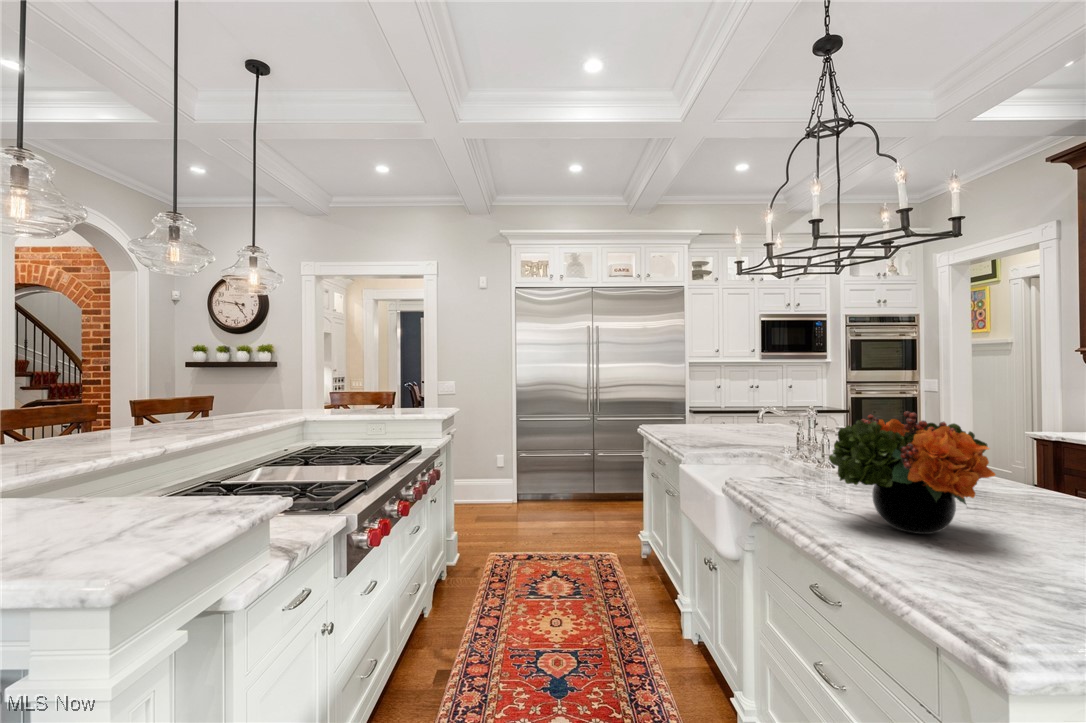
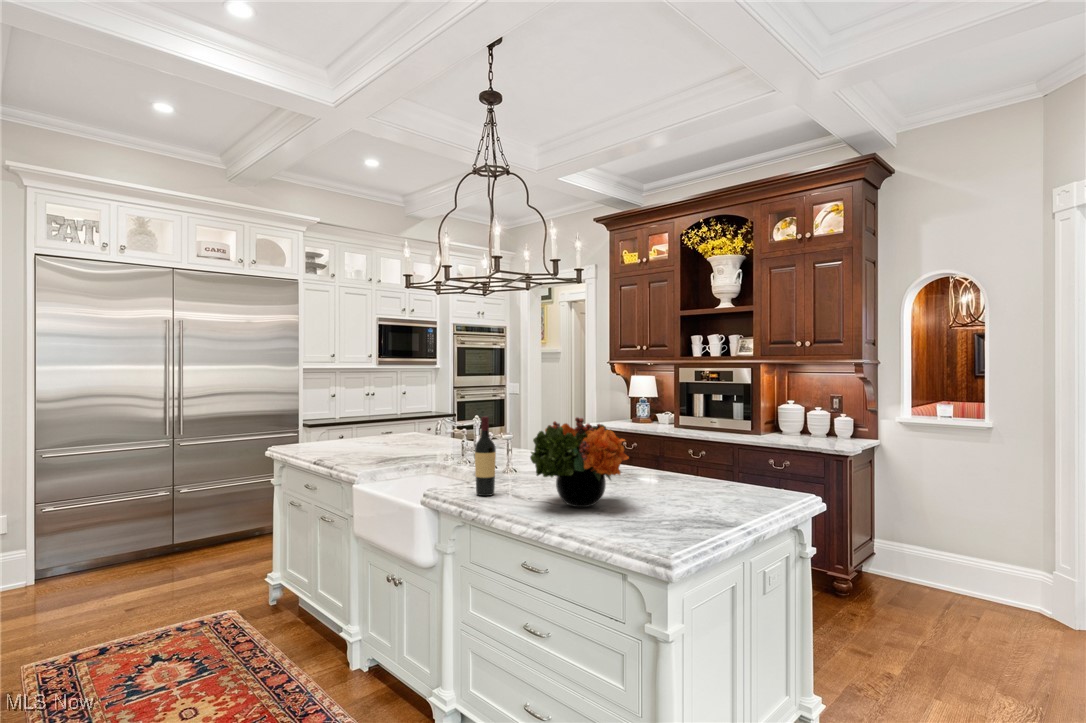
wine bottle: none [778,406,804,496] -> present [475,416,496,496]

